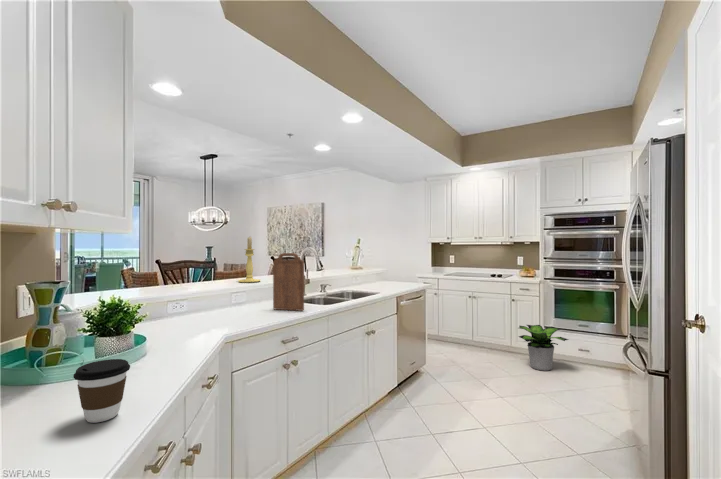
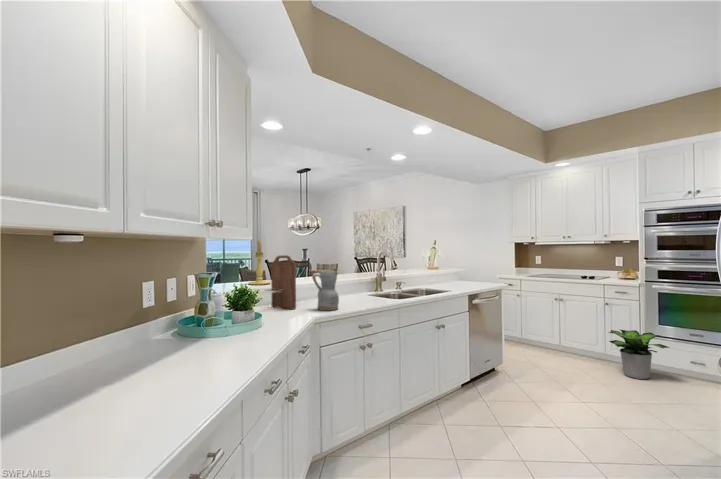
candle holder: present [238,237,260,283] -> present [249,240,270,285]
cutting board: present [273,253,304,311] -> present [271,255,296,309]
ceramic pitcher: none [221,274,255,324] -> present [312,271,339,310]
coffee cup: present [73,359,130,423] -> none [226,321,256,357]

